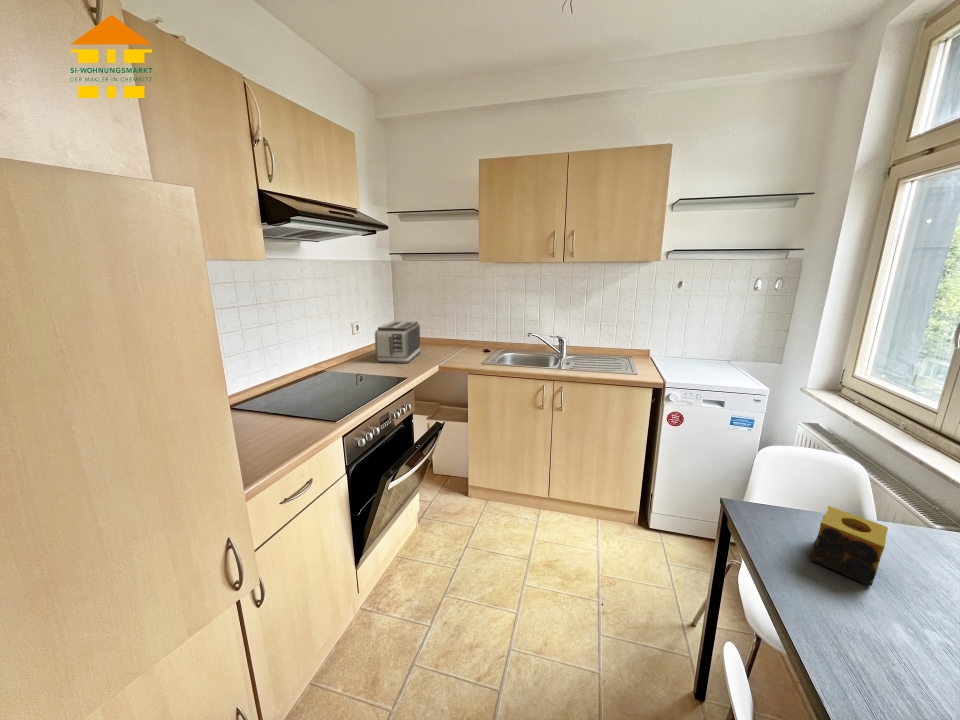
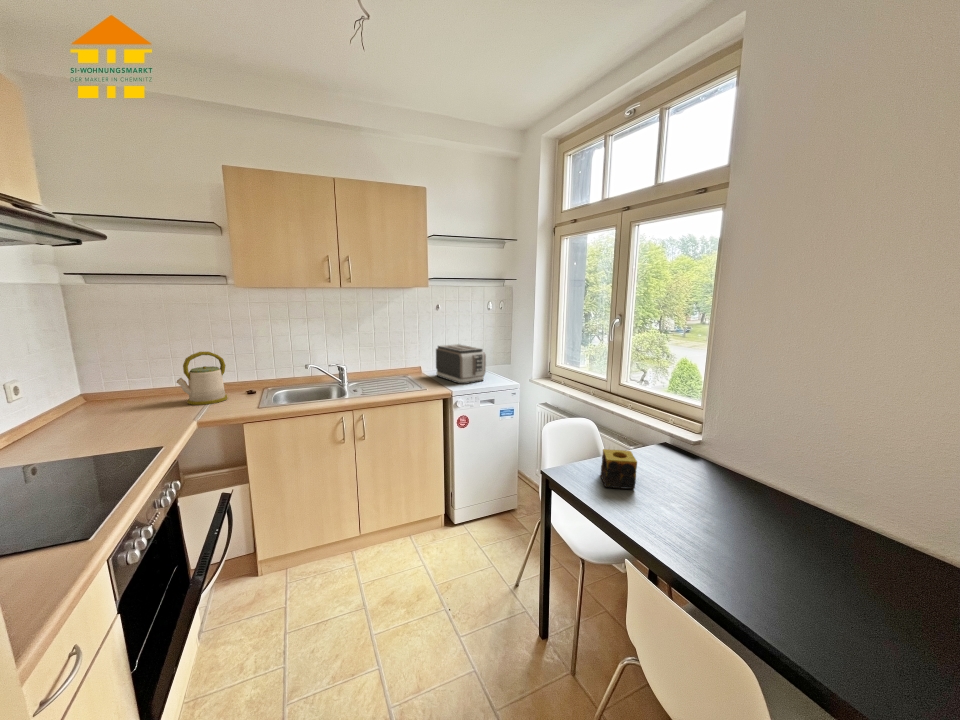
kettle: none [440,314,471,355] -> present [177,352,227,405]
toaster: present [375,321,420,364] -> present [436,344,486,384]

